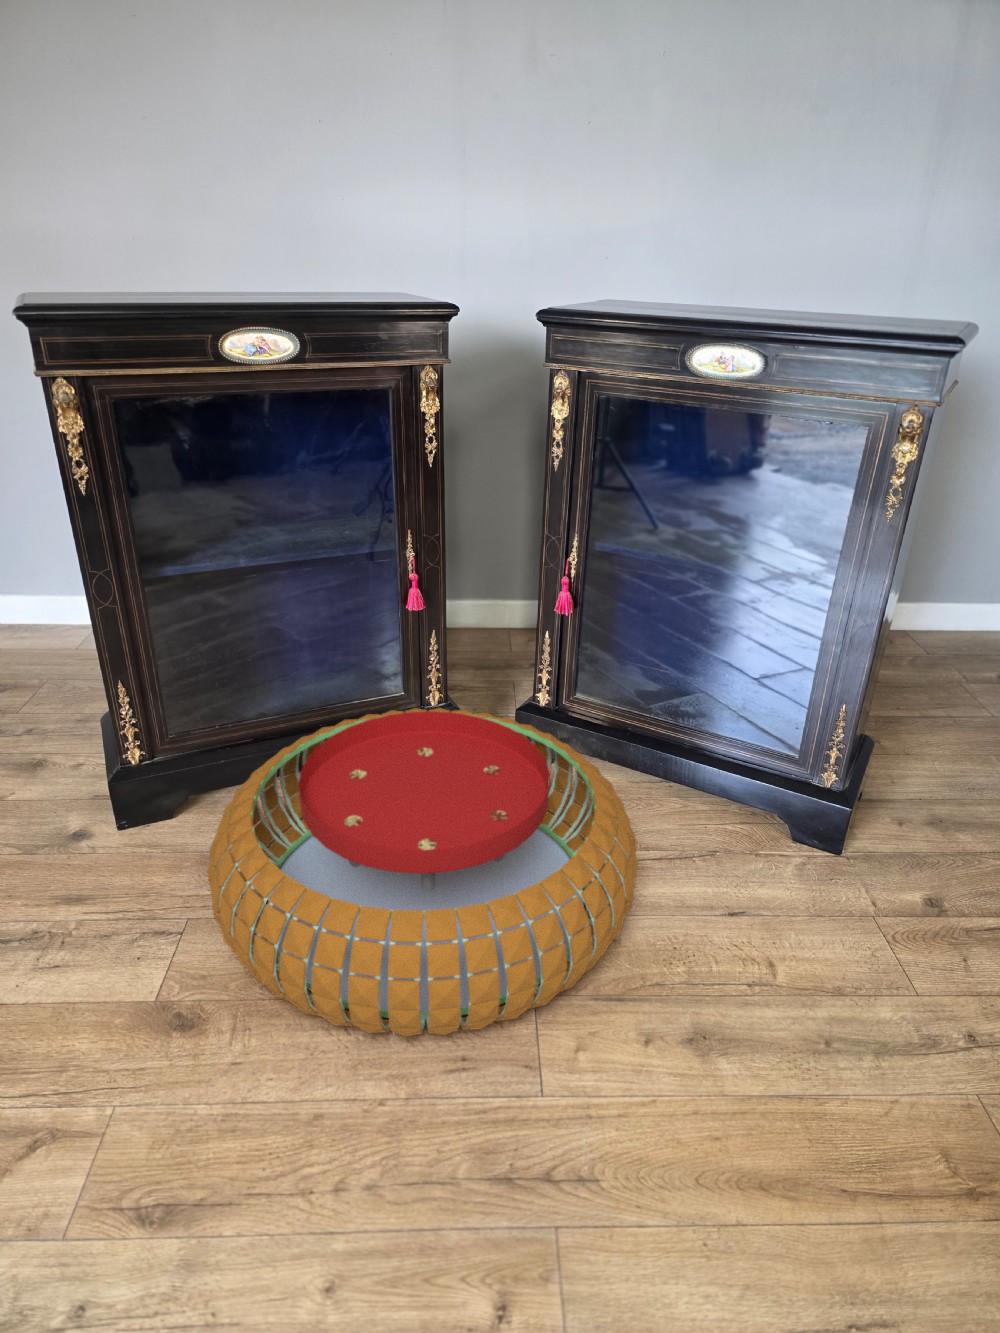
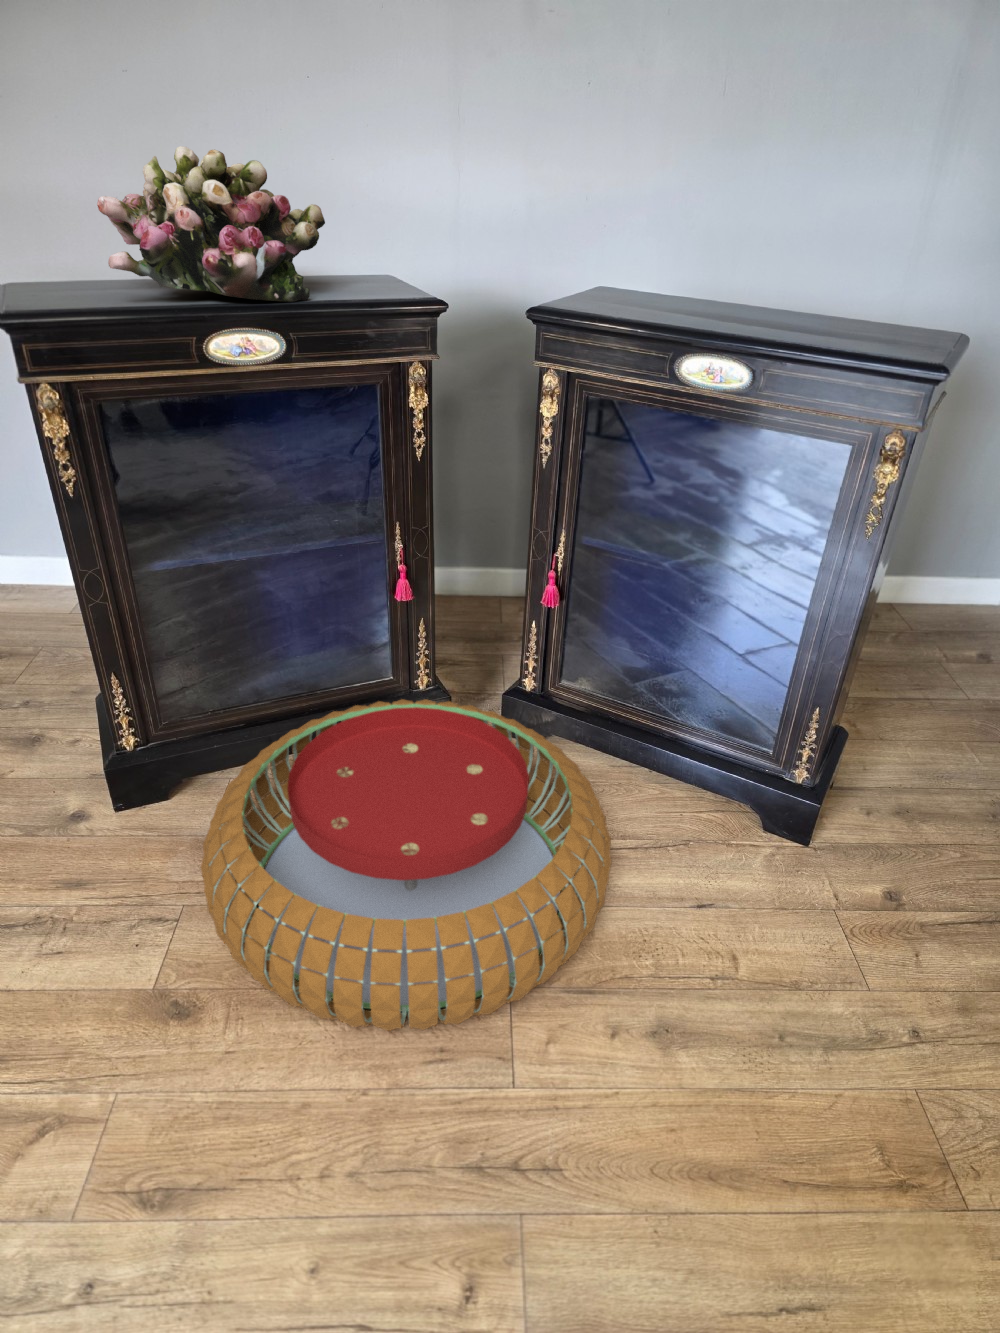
flower arrangement: none [117,156,338,303] -> present [97,146,325,302]

